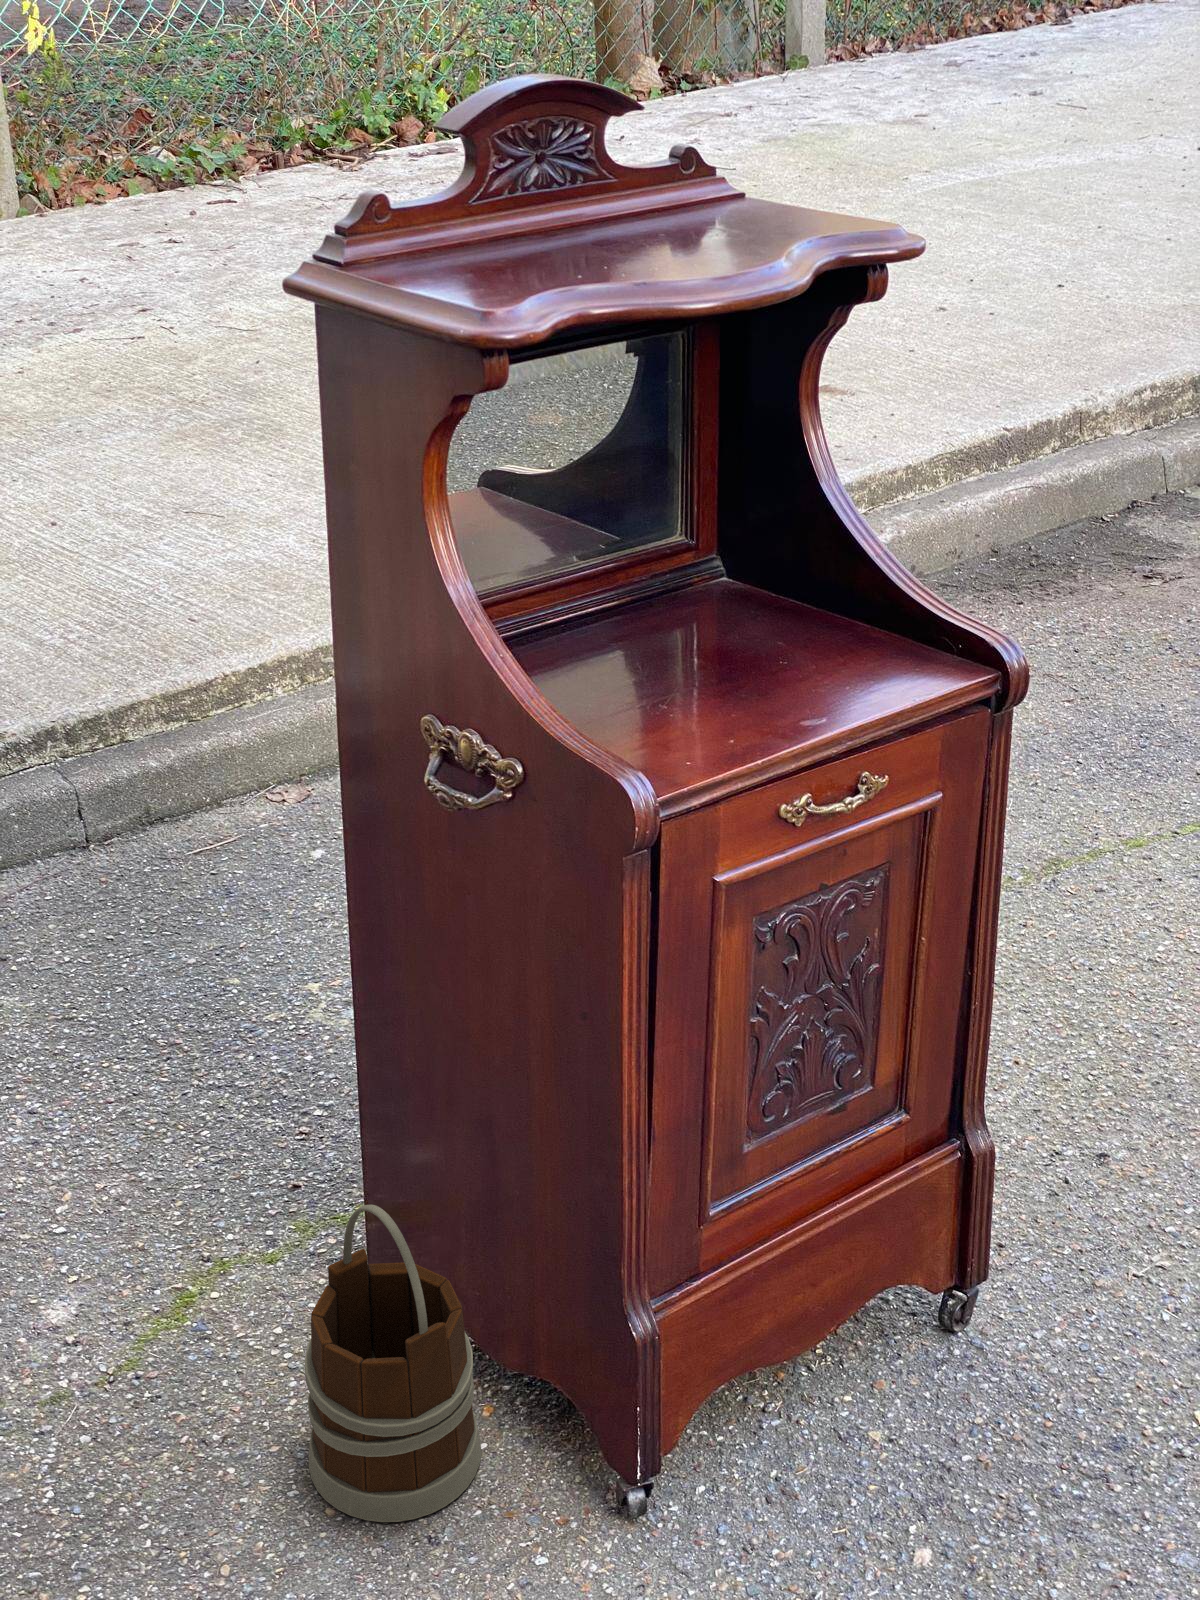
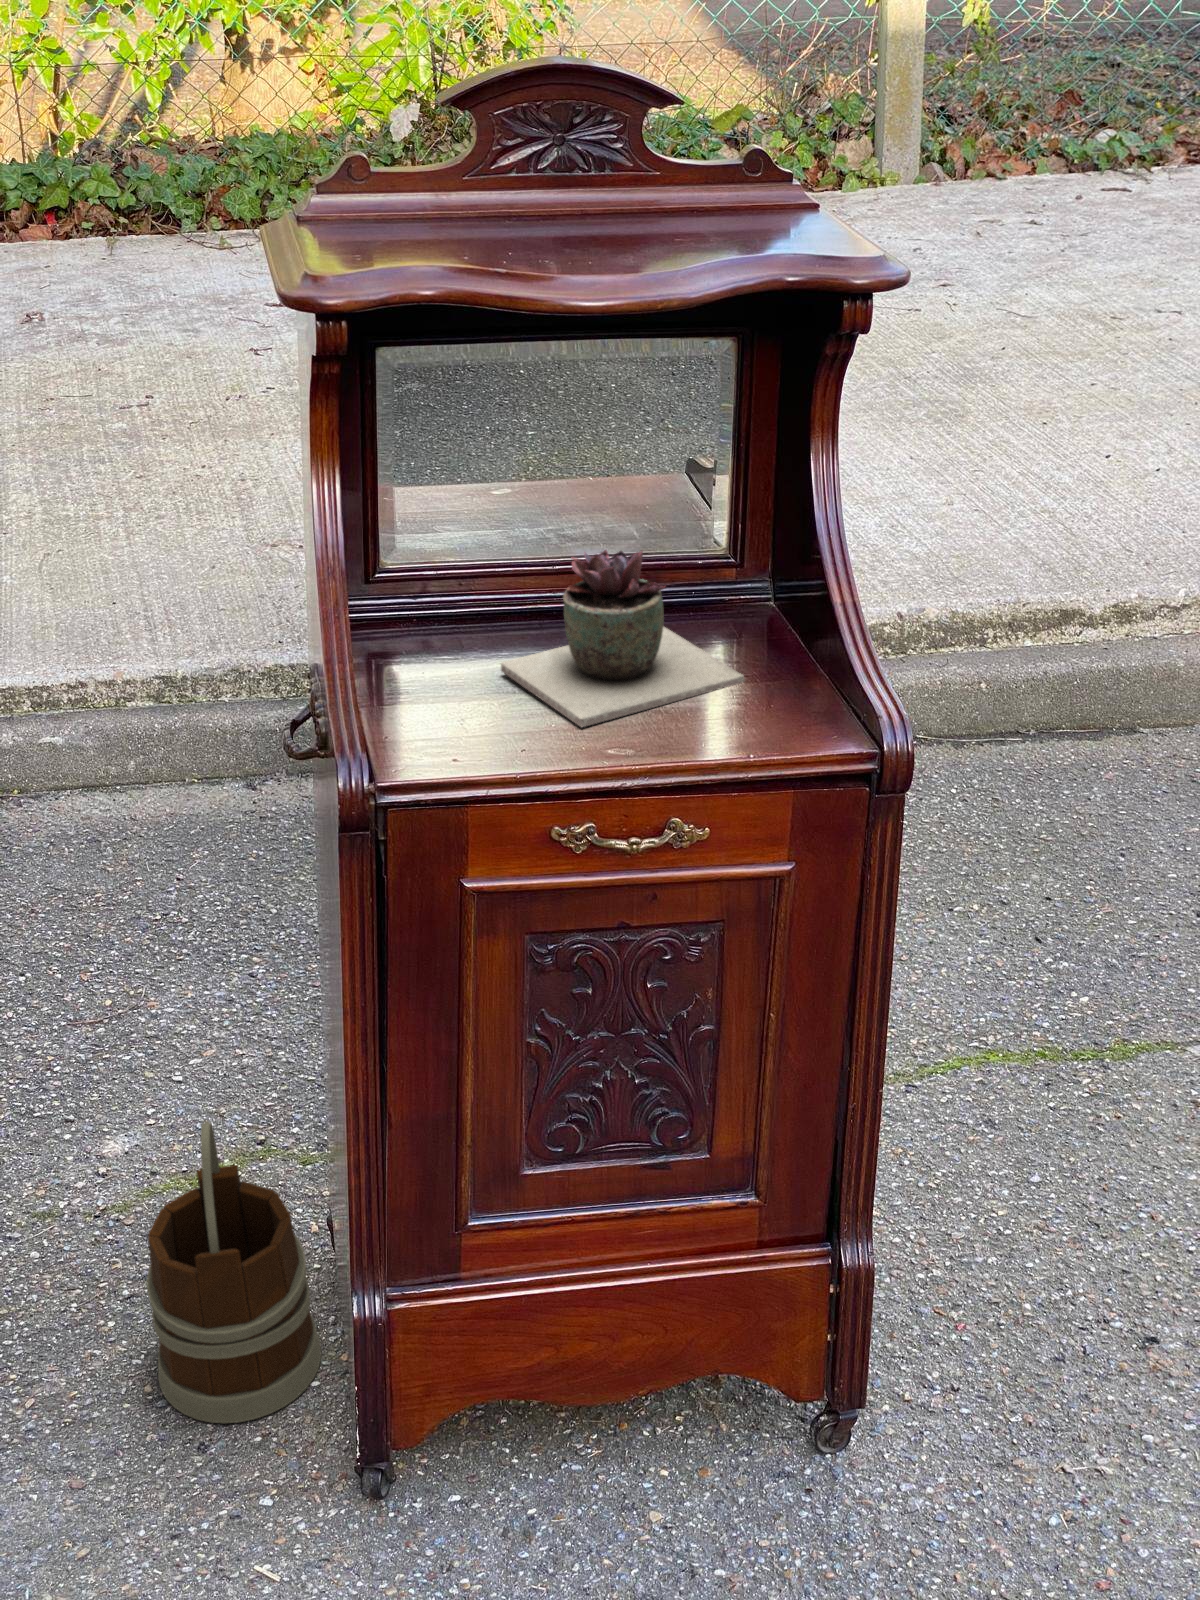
succulent plant: none [598,532,819,705] -> present [501,550,745,727]

